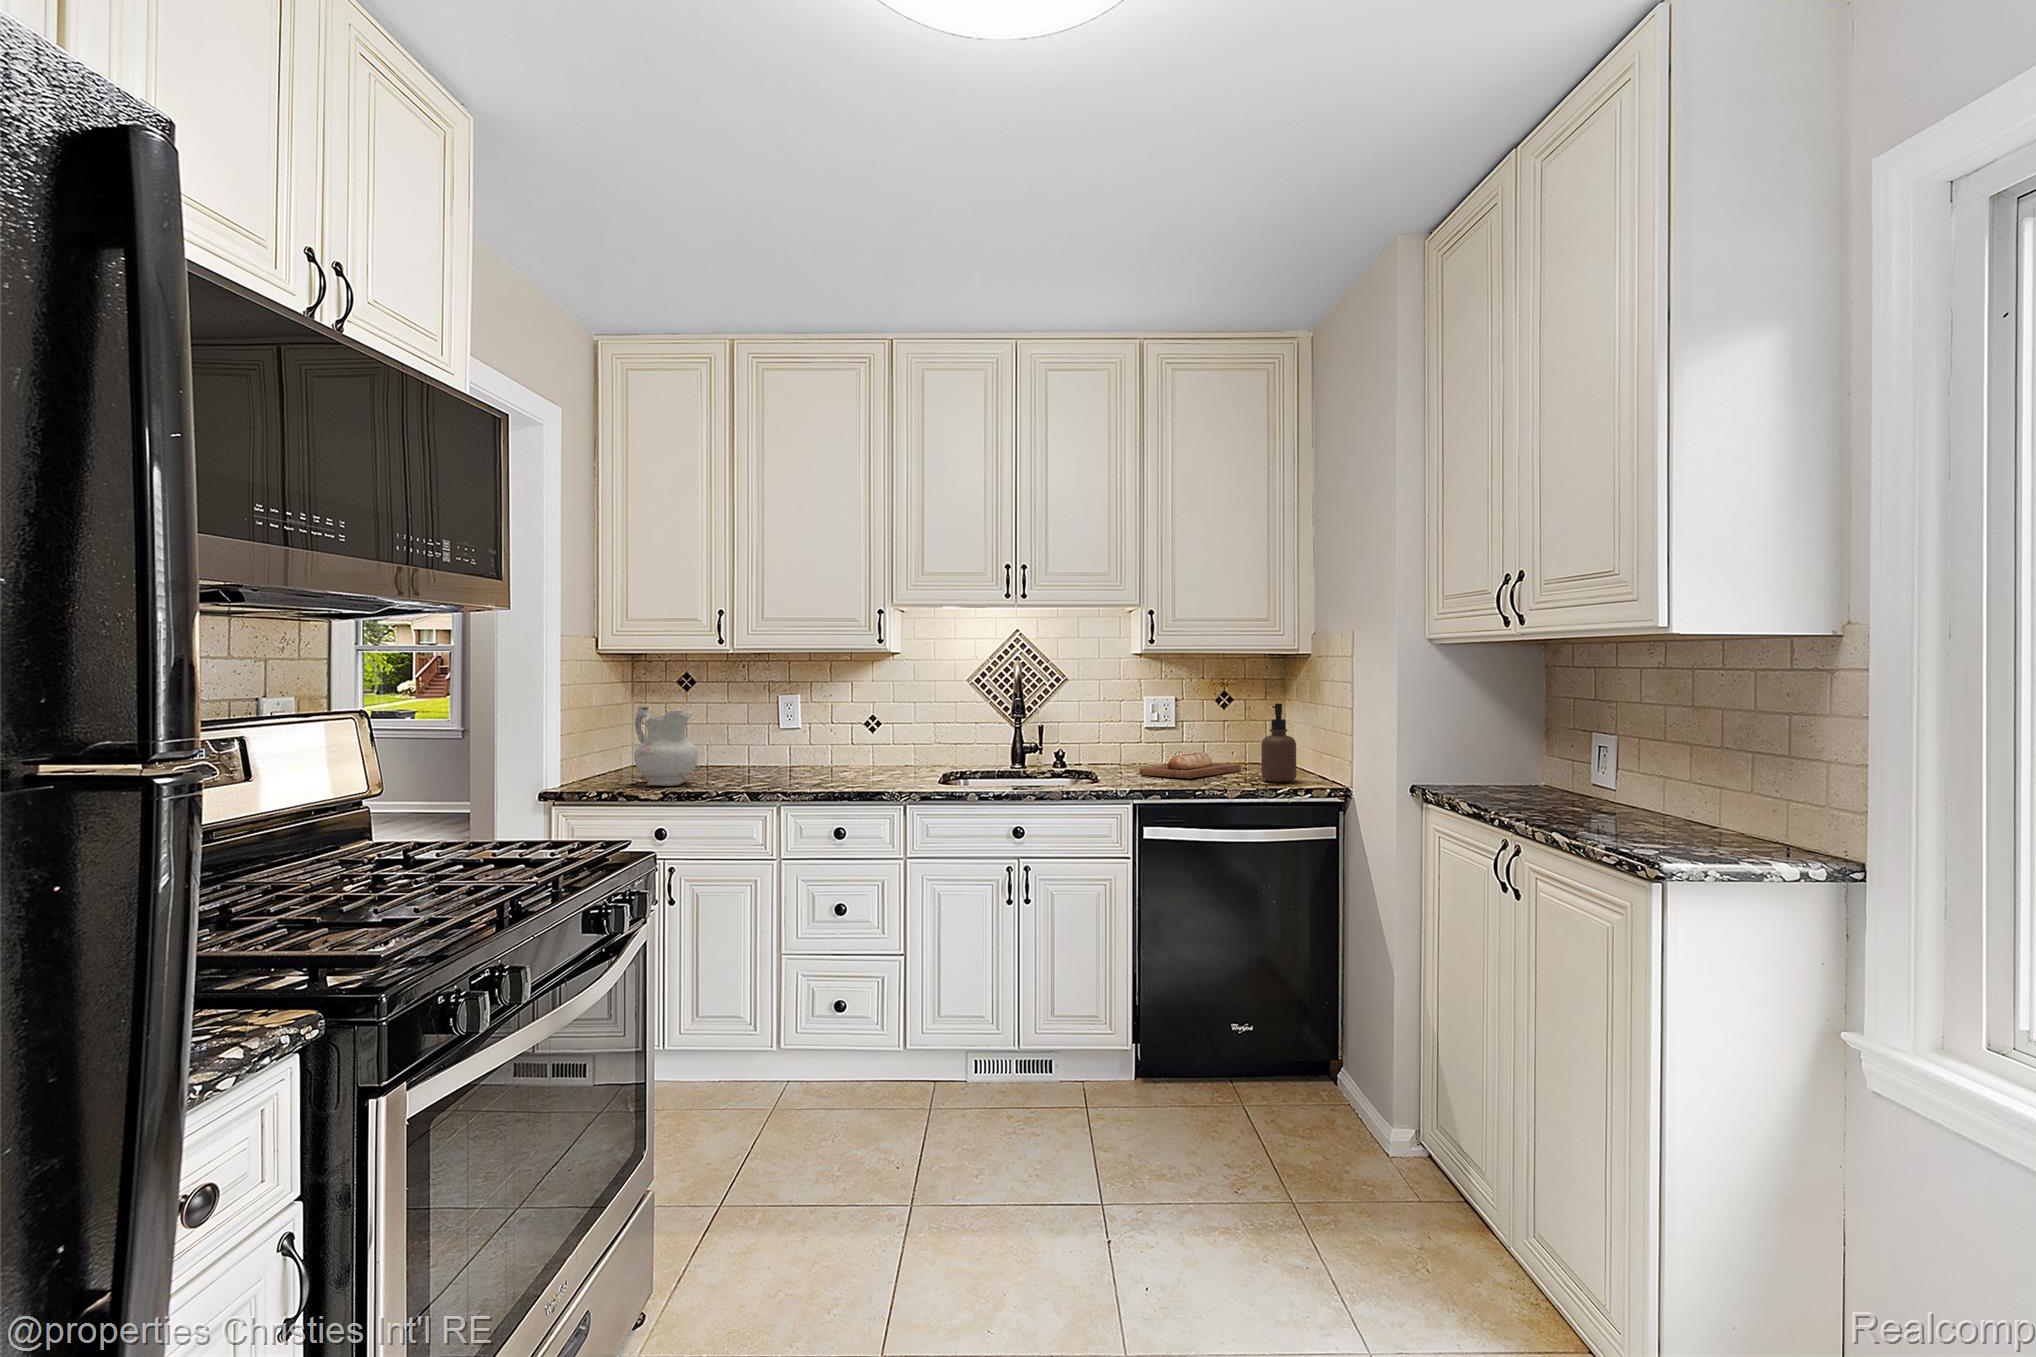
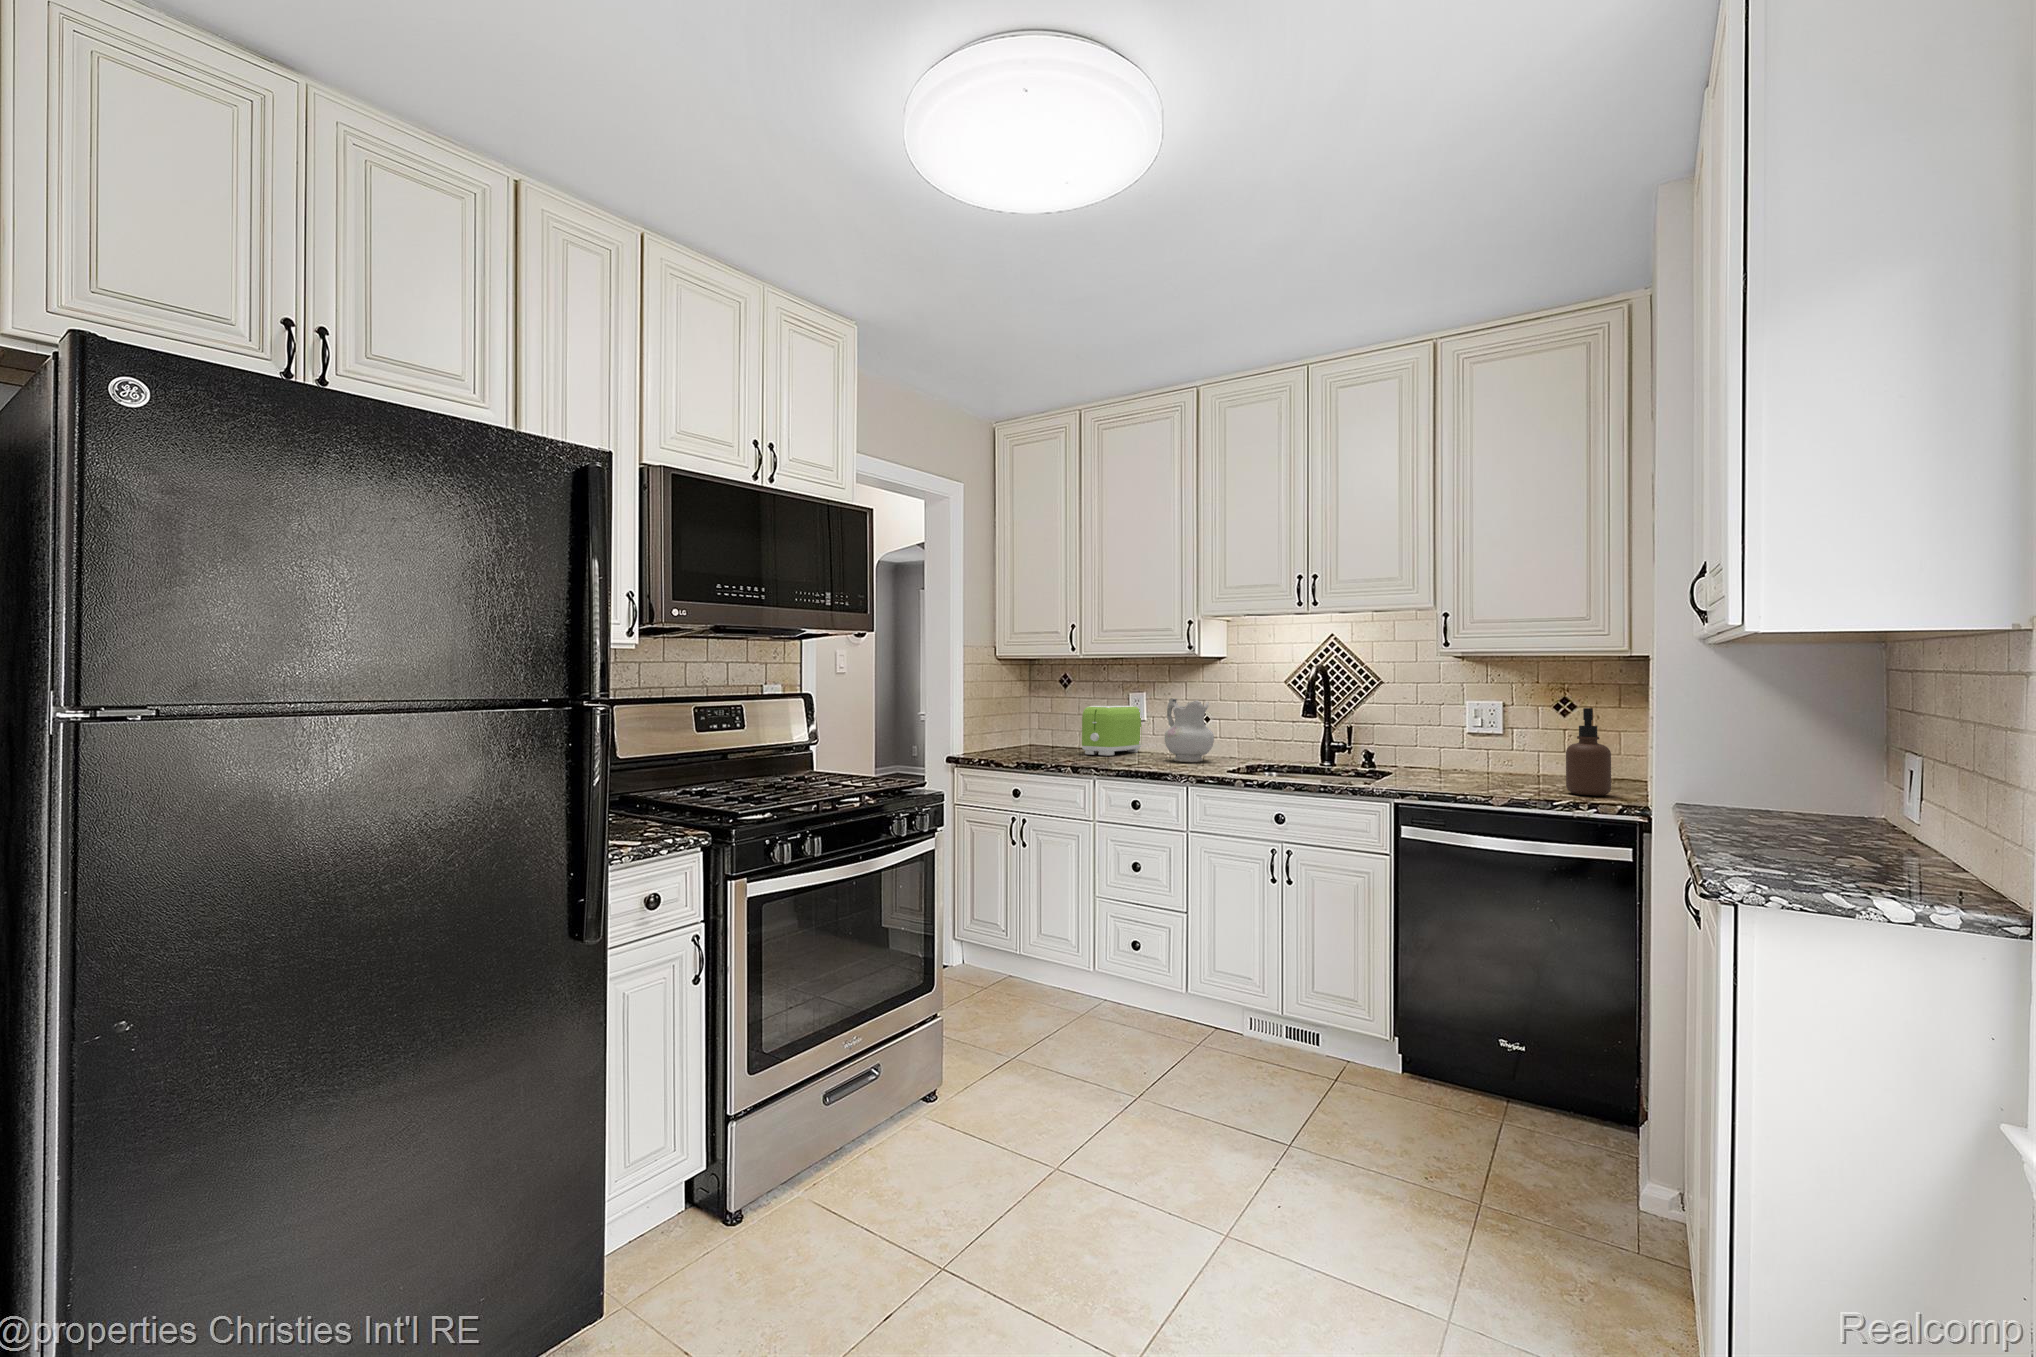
ceramic pitcher: present [634,706,698,786] -> present [1164,698,1214,762]
toaster: none [735,712,796,776] -> present [1082,705,1142,755]
bread loaf: present [1139,752,1241,778] -> none [1434,759,1567,783]

